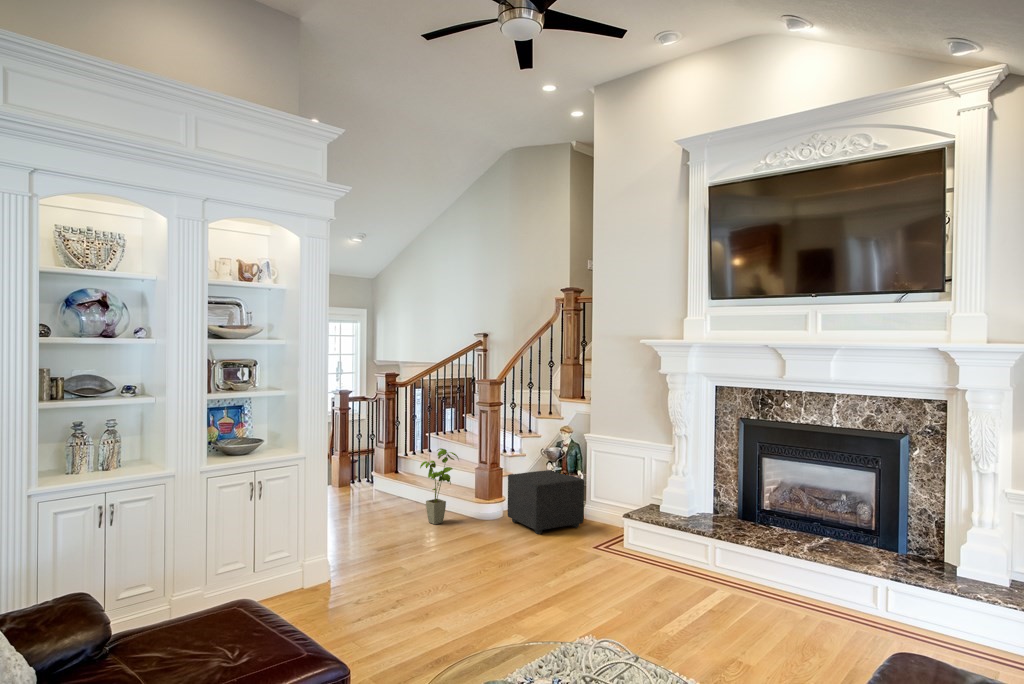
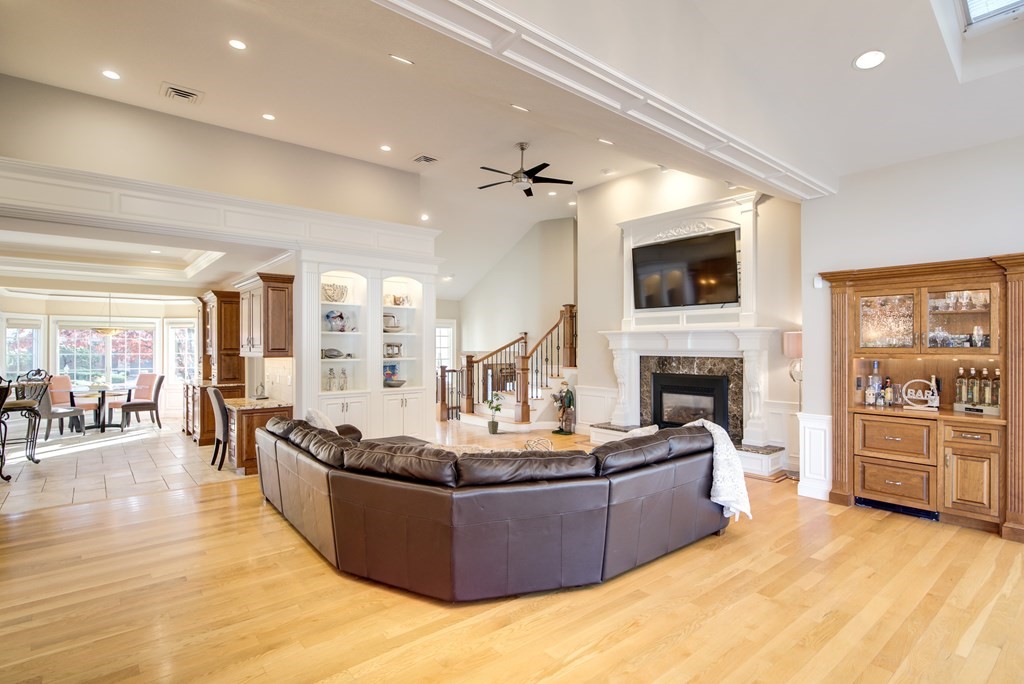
ottoman: present [507,470,584,534] -> none [532,406,572,437]

